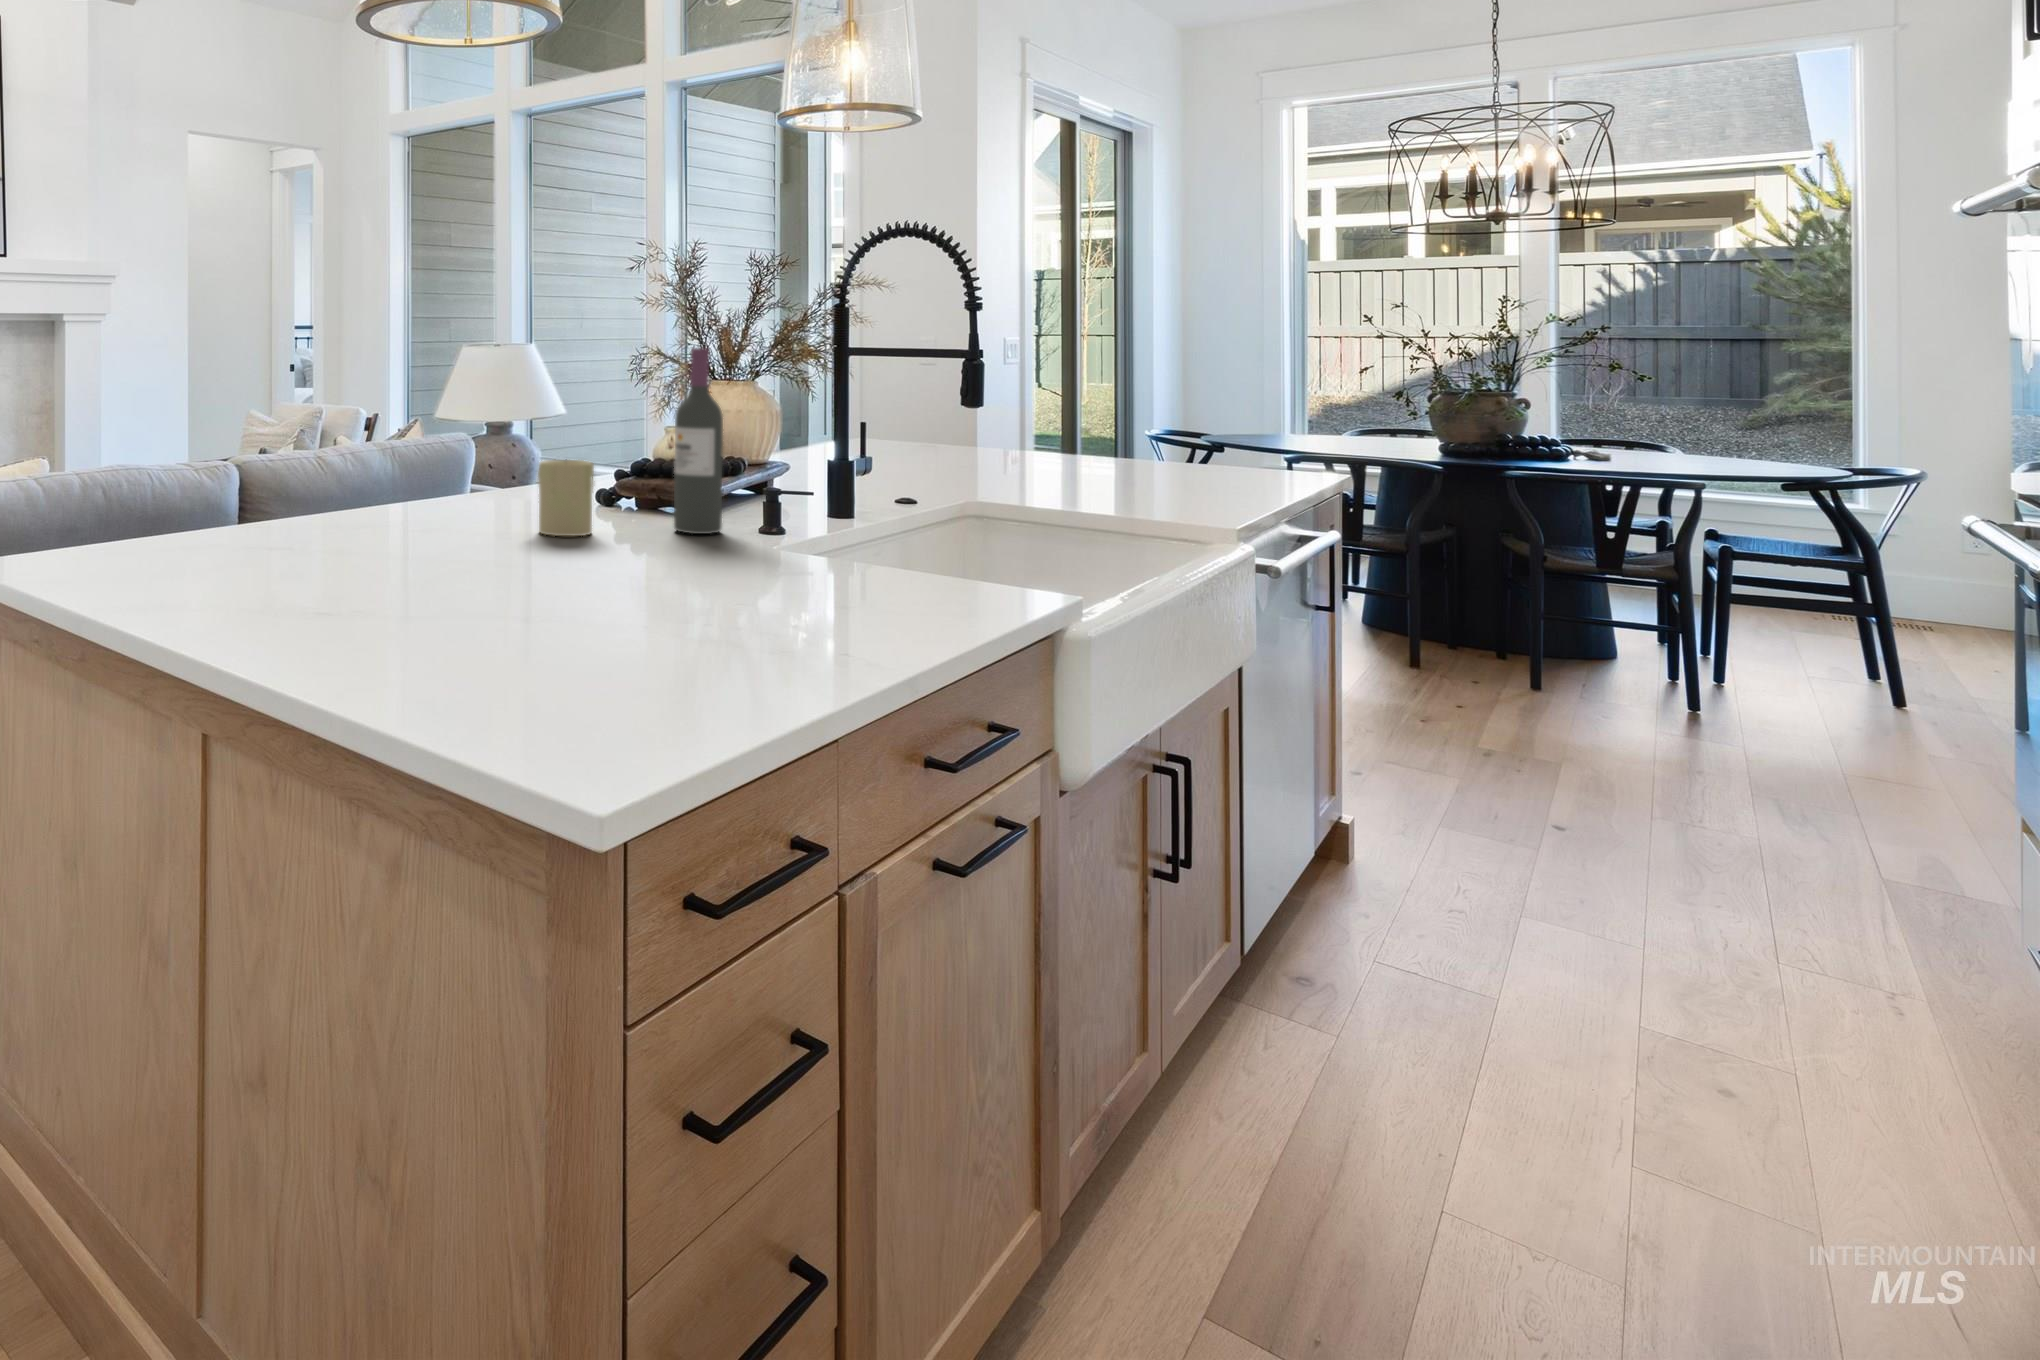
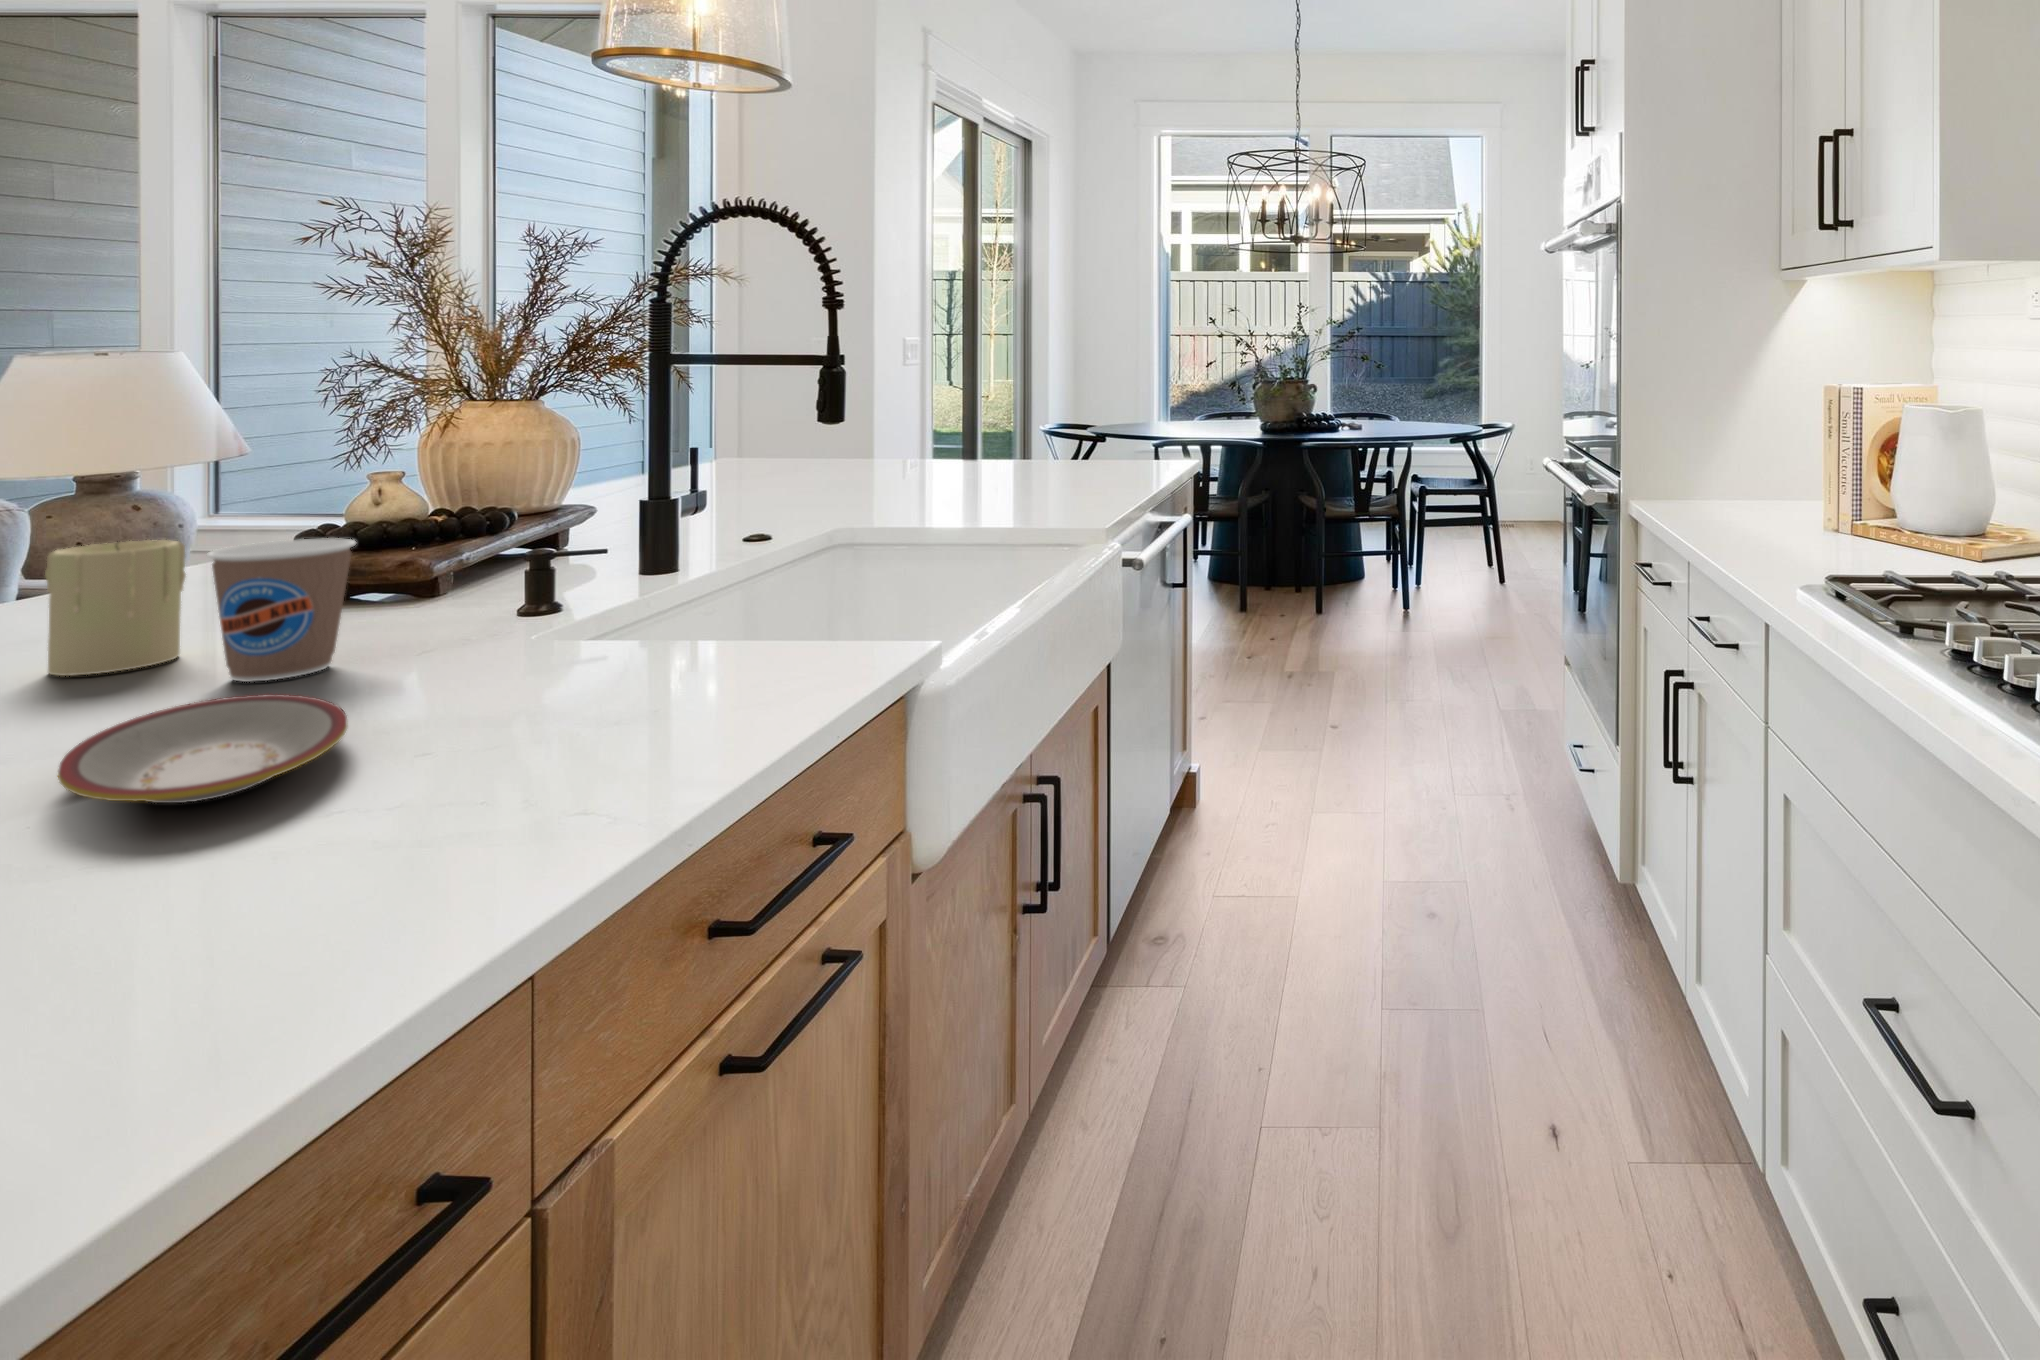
wine bottle: present [674,348,723,534] -> none [361,355,455,628]
coffee cup: none [613,466,682,553] -> present [207,538,356,682]
plate: none [584,555,706,606] -> present [58,694,348,803]

